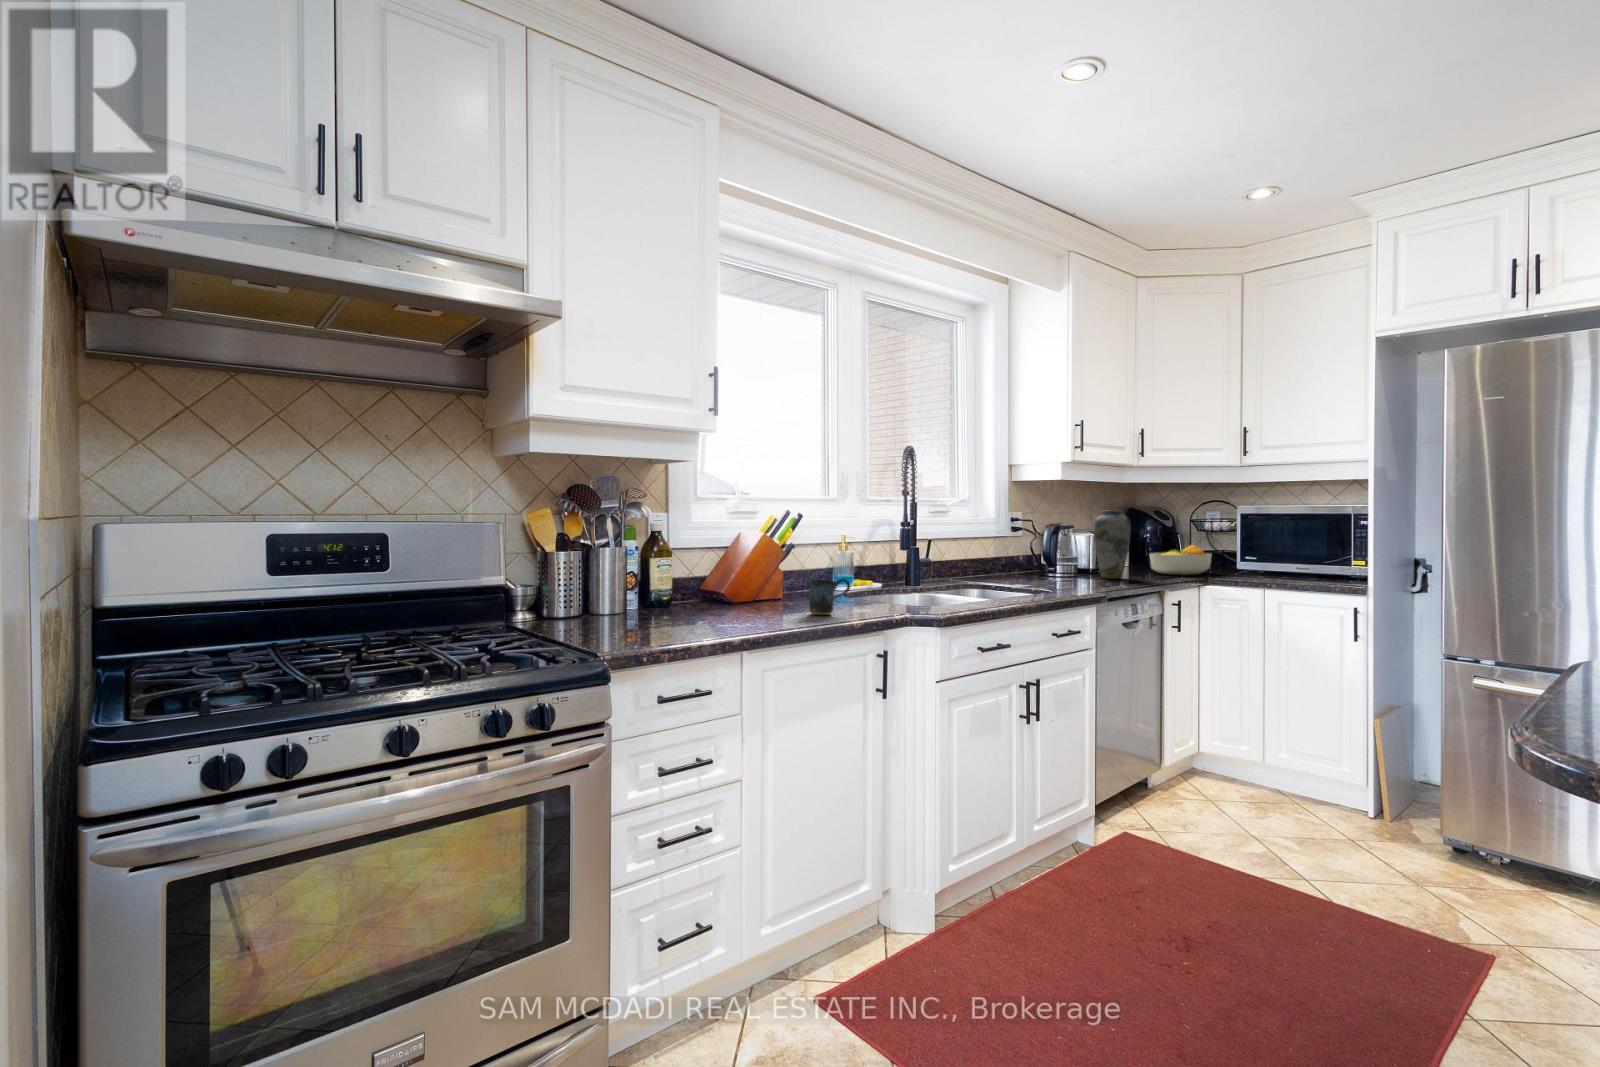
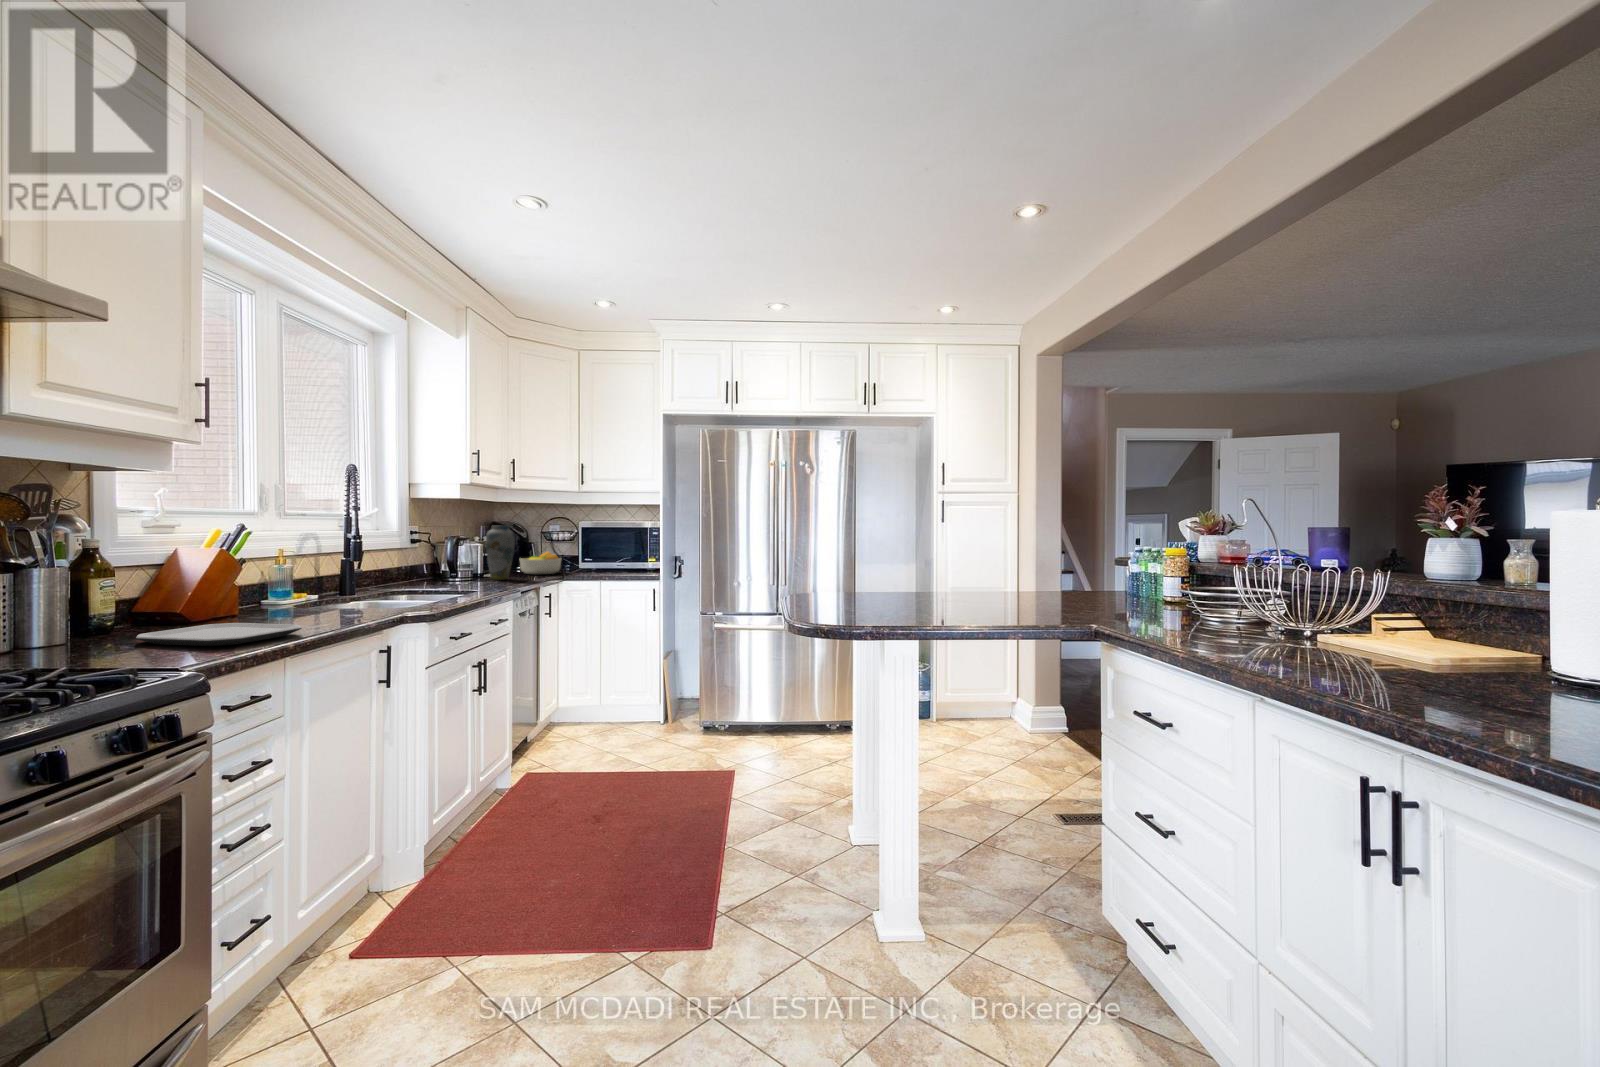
mug: present [807,579,850,615] -> none [303,590,348,625]
plate: none [656,606,784,627] -> present [136,623,302,646]

